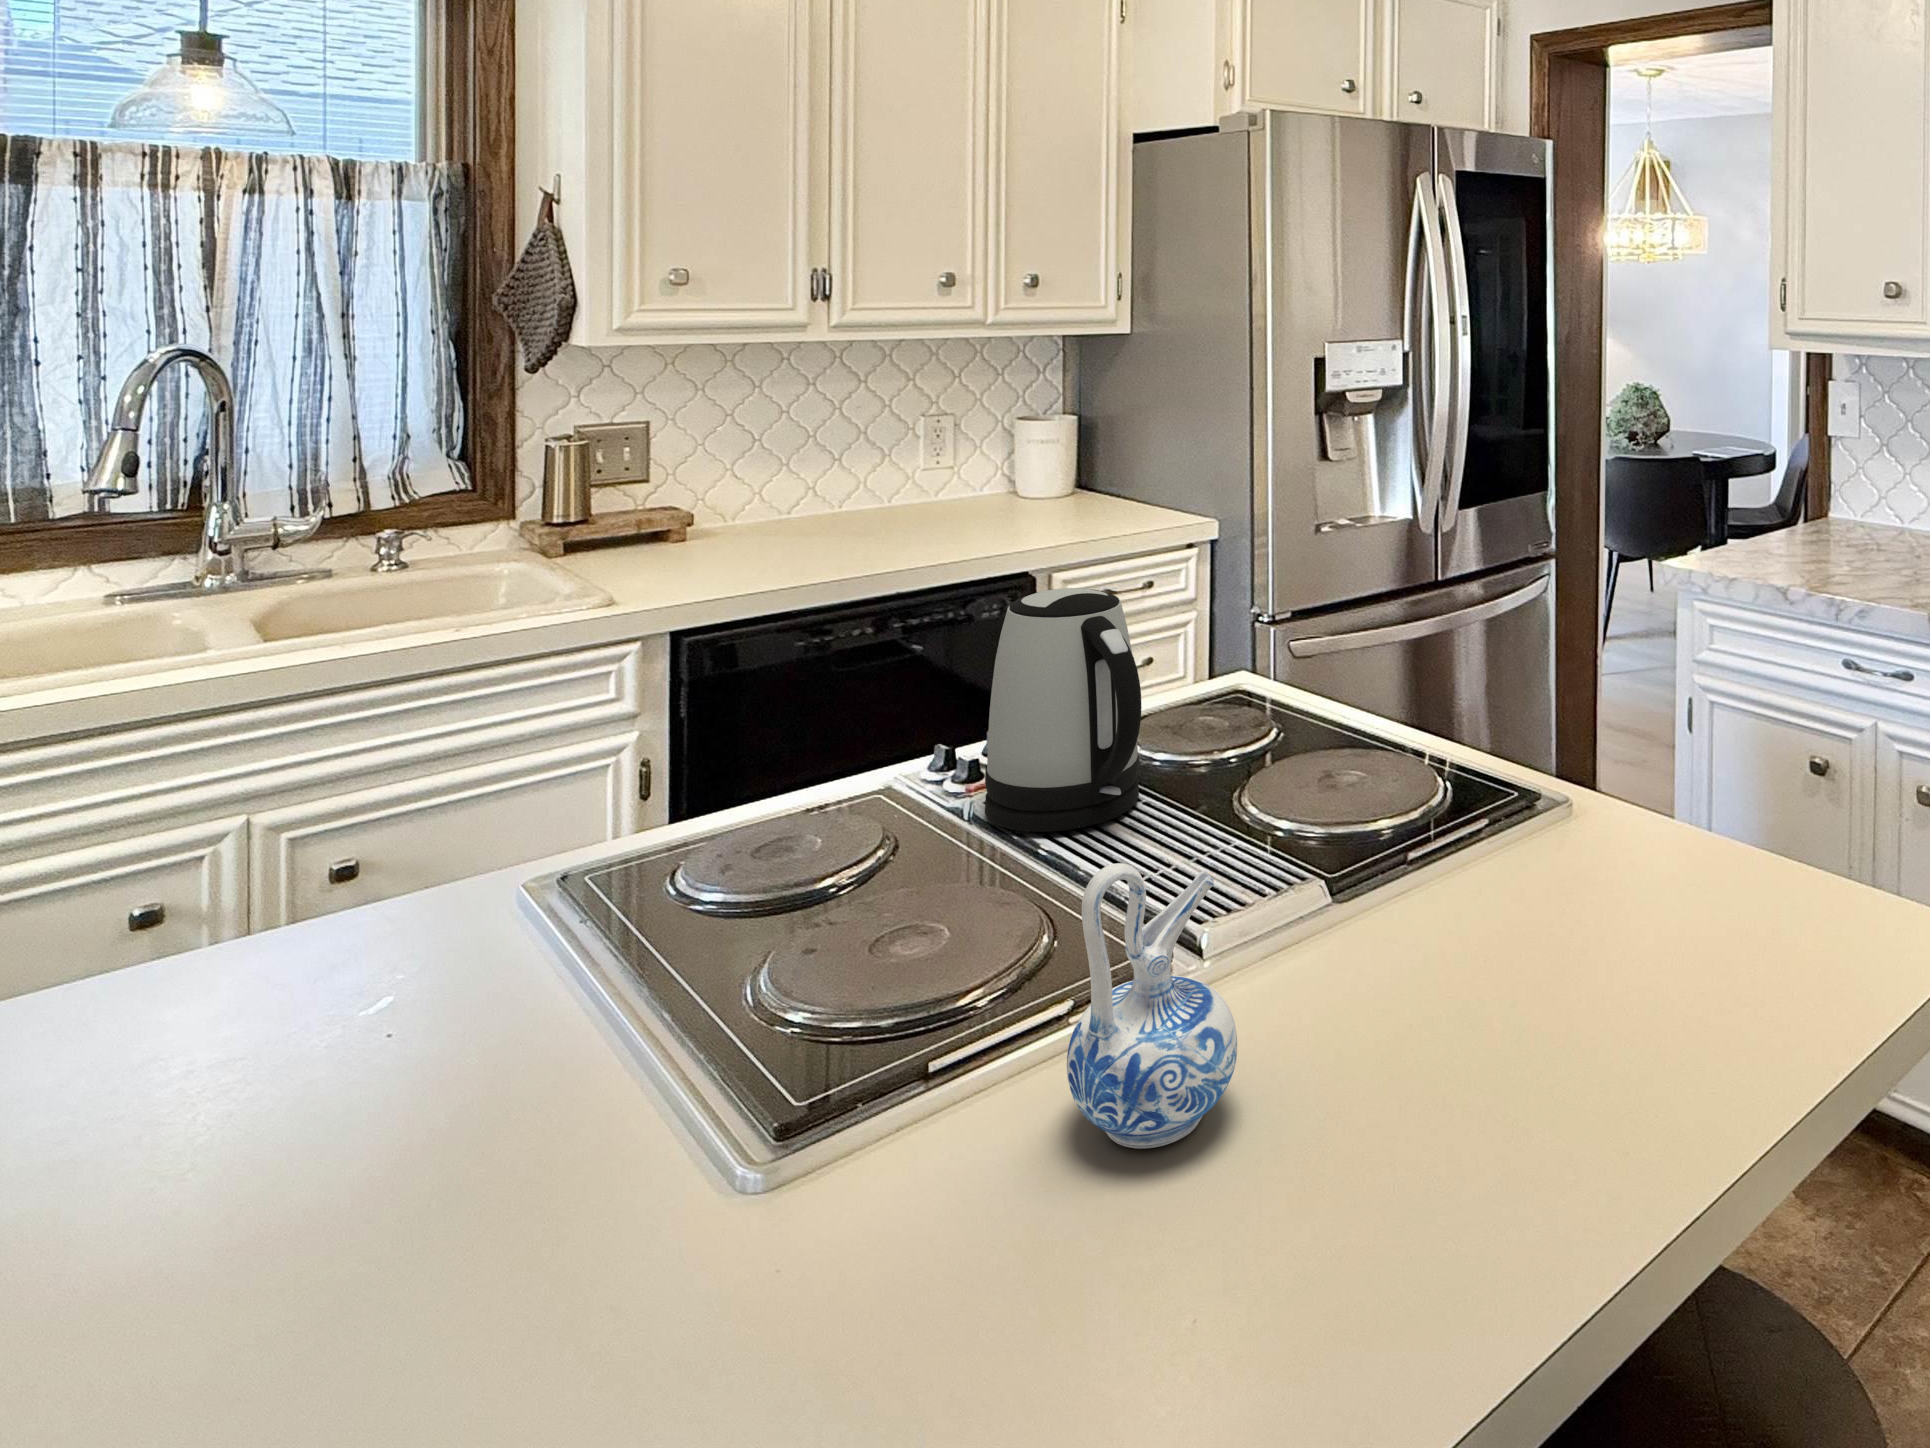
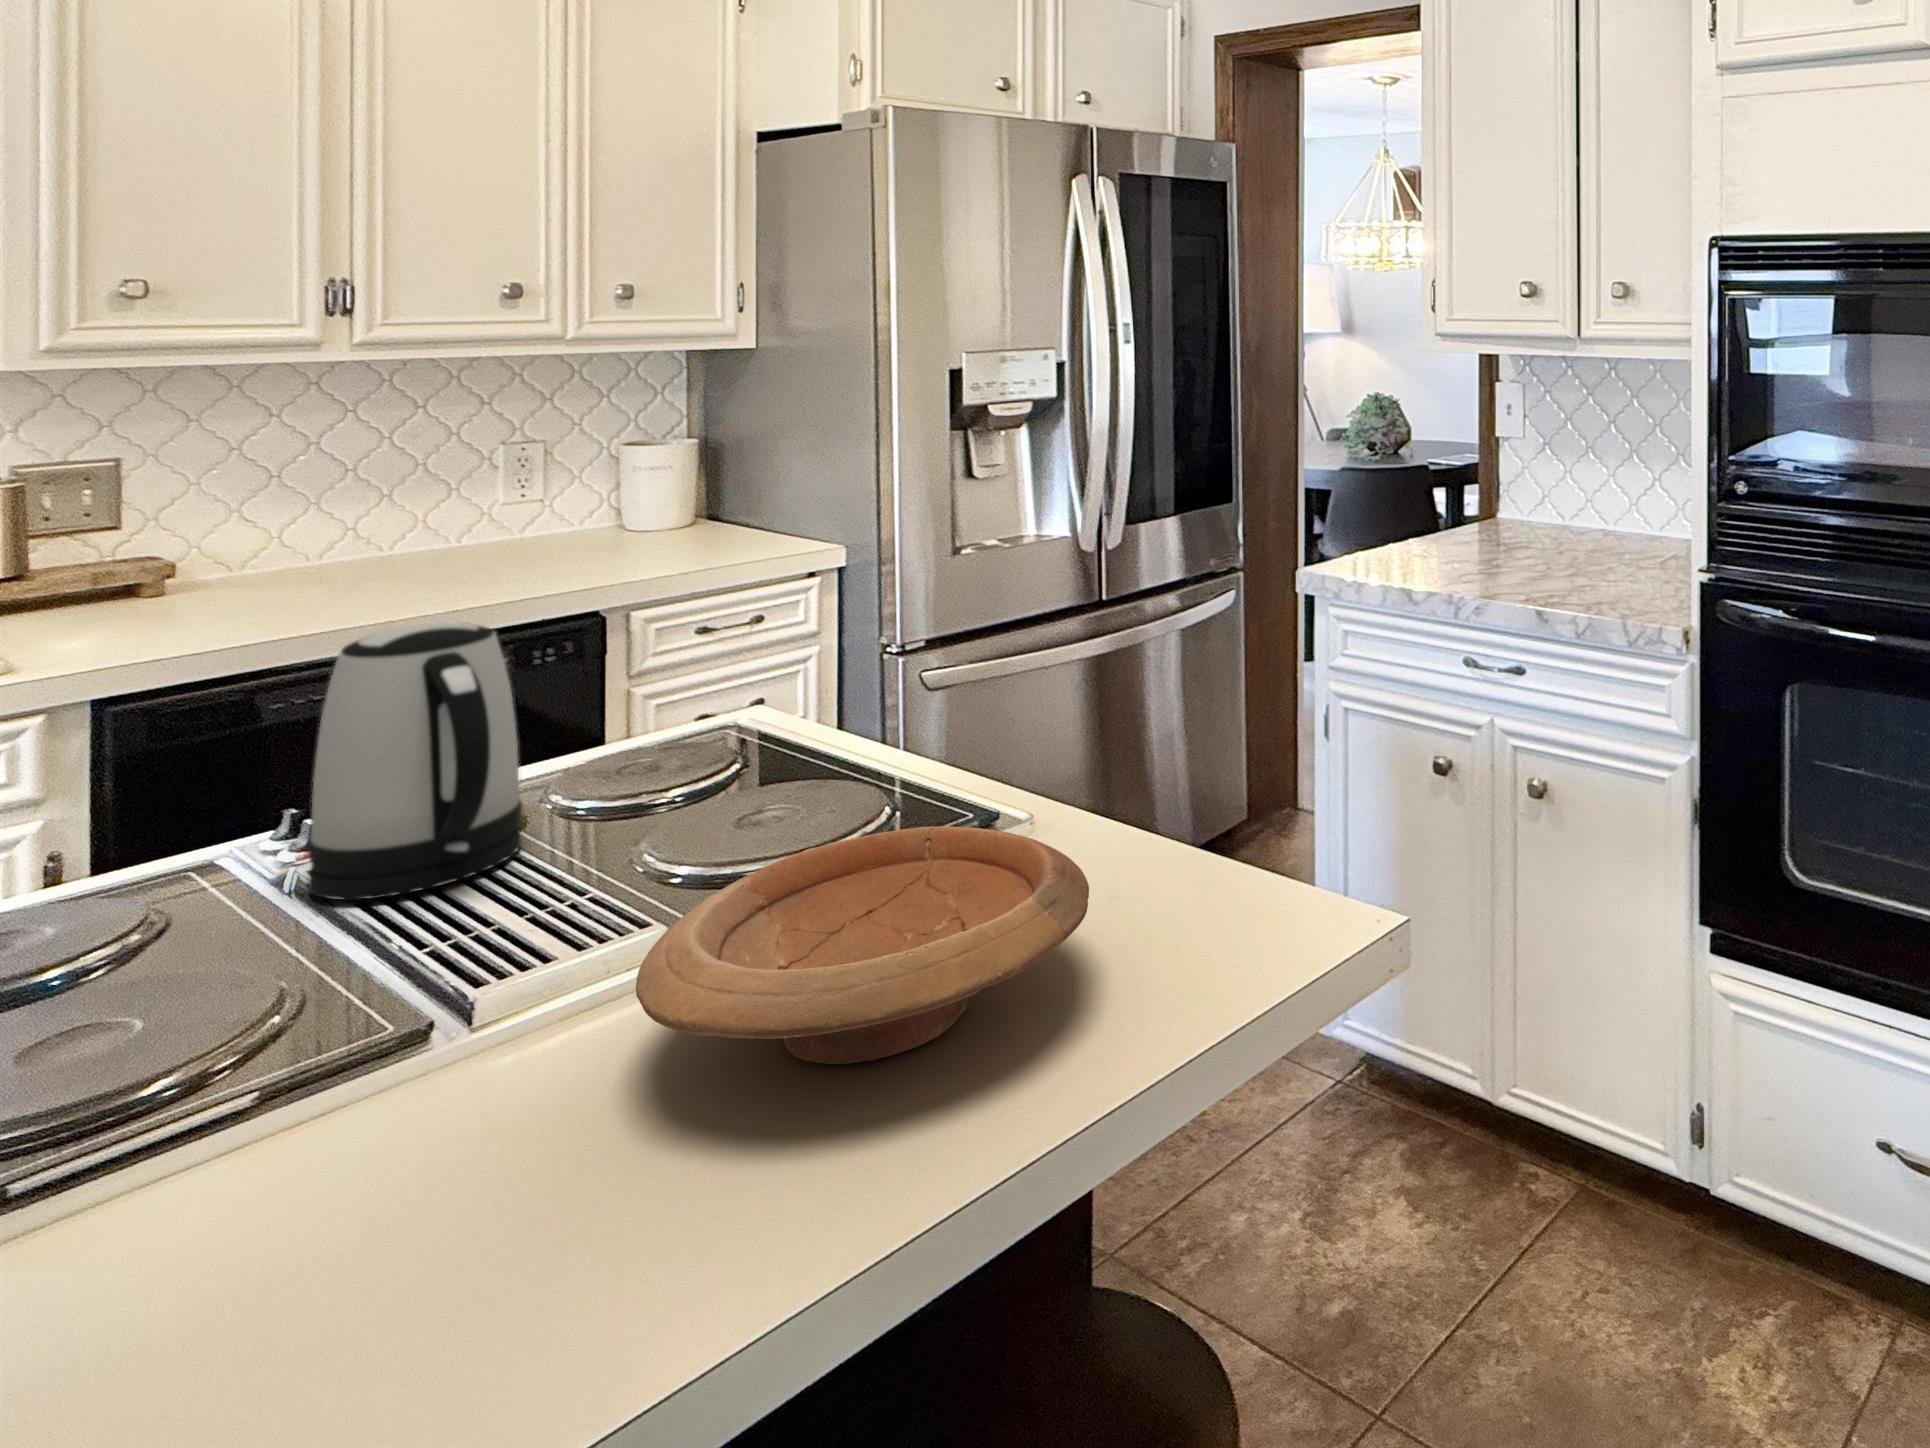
wooden bowl: none [1372,805,1754,1025] -> present [636,826,1089,1064]
ceramic pitcher: present [1067,863,1237,1148] -> none [136,932,393,1258]

